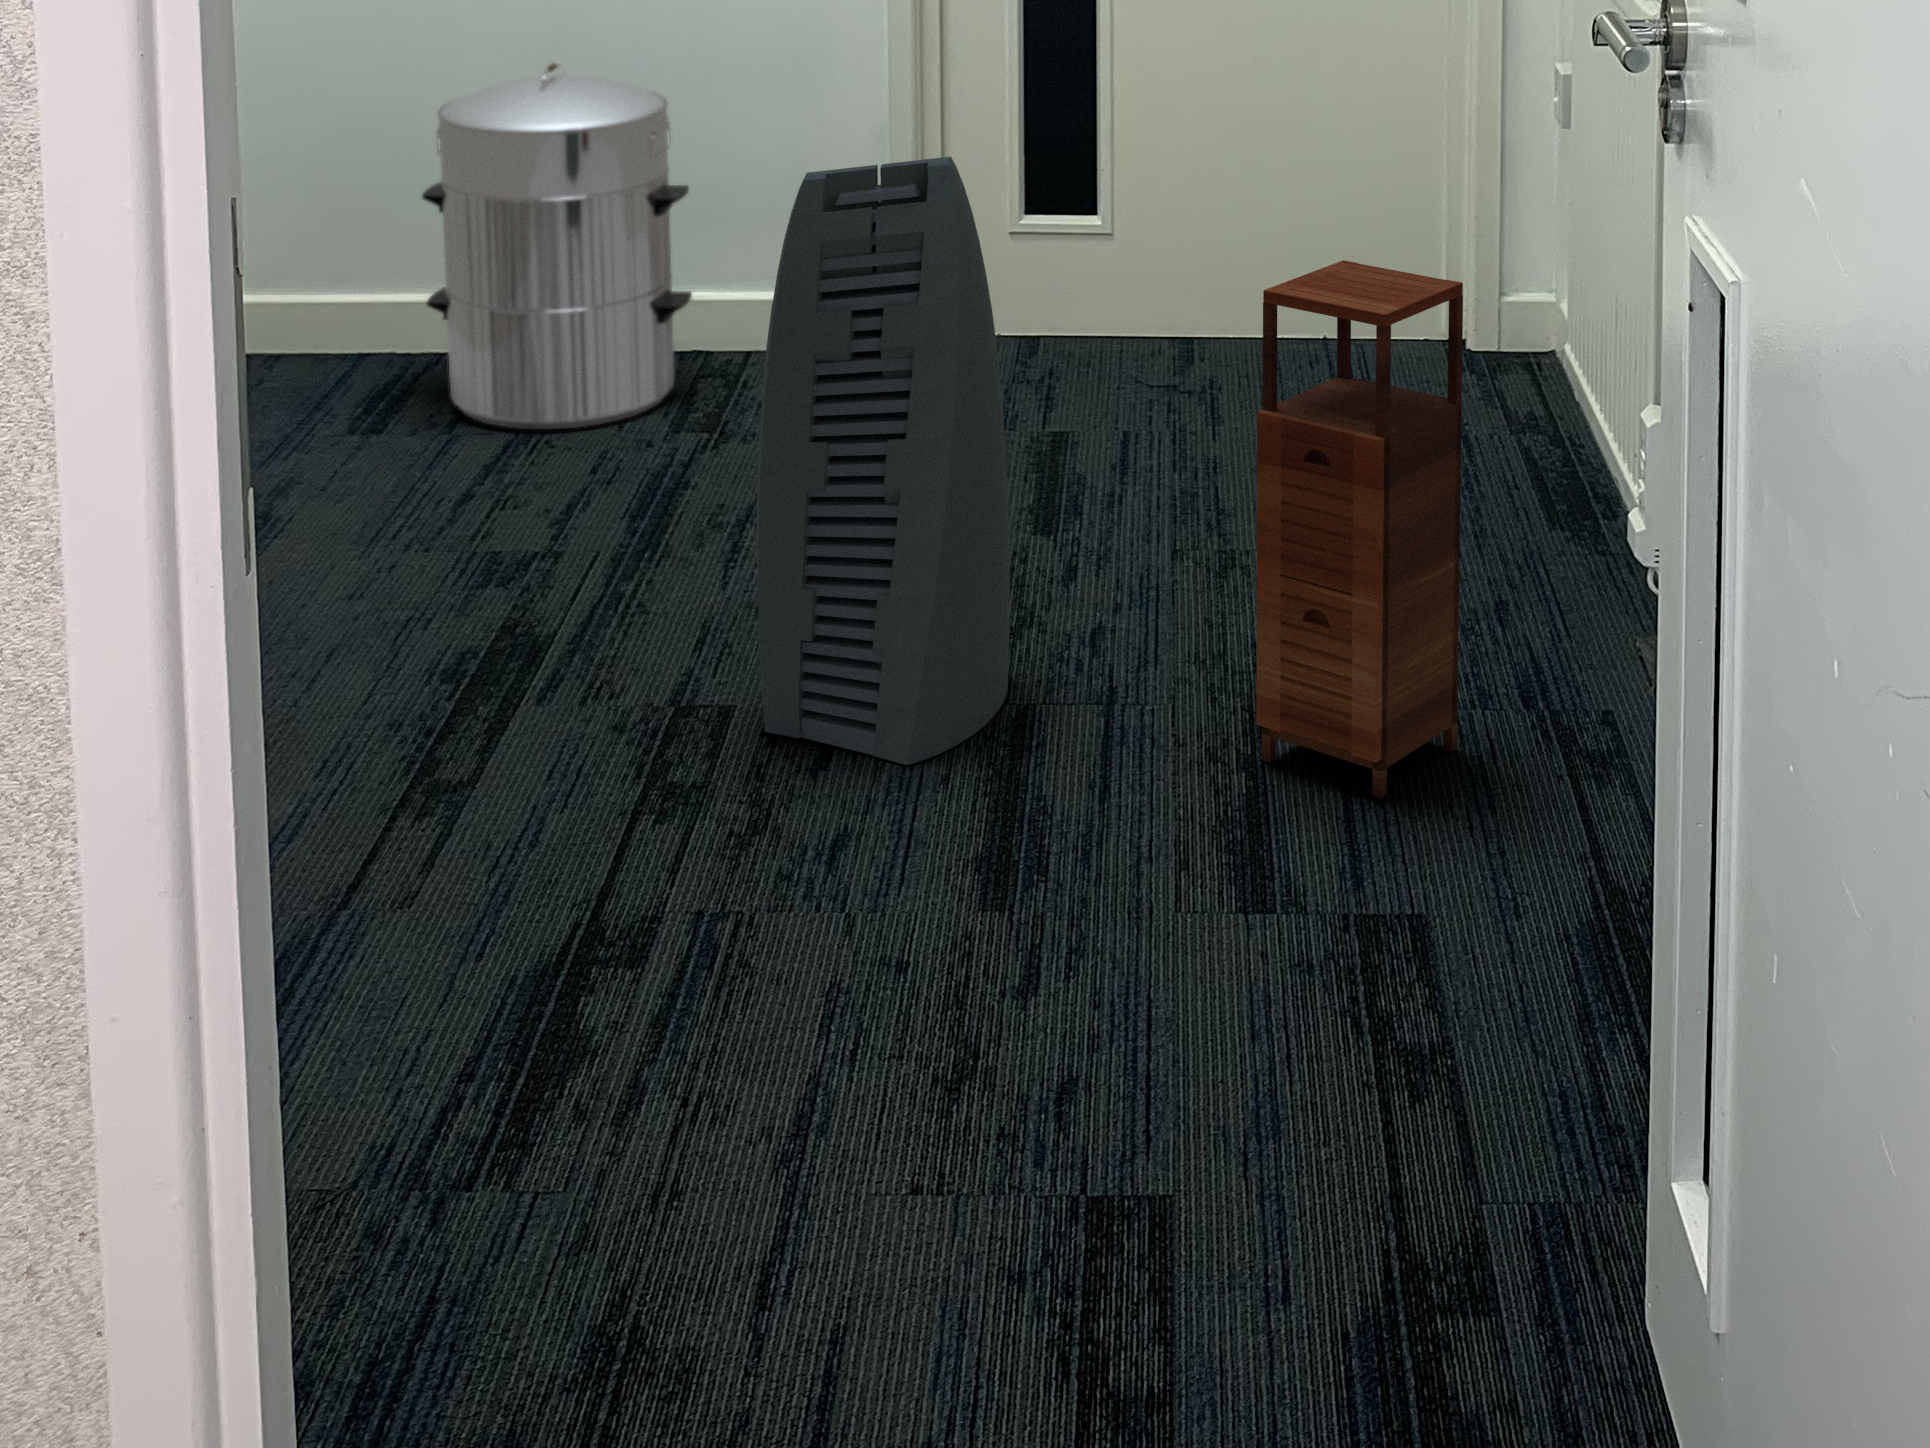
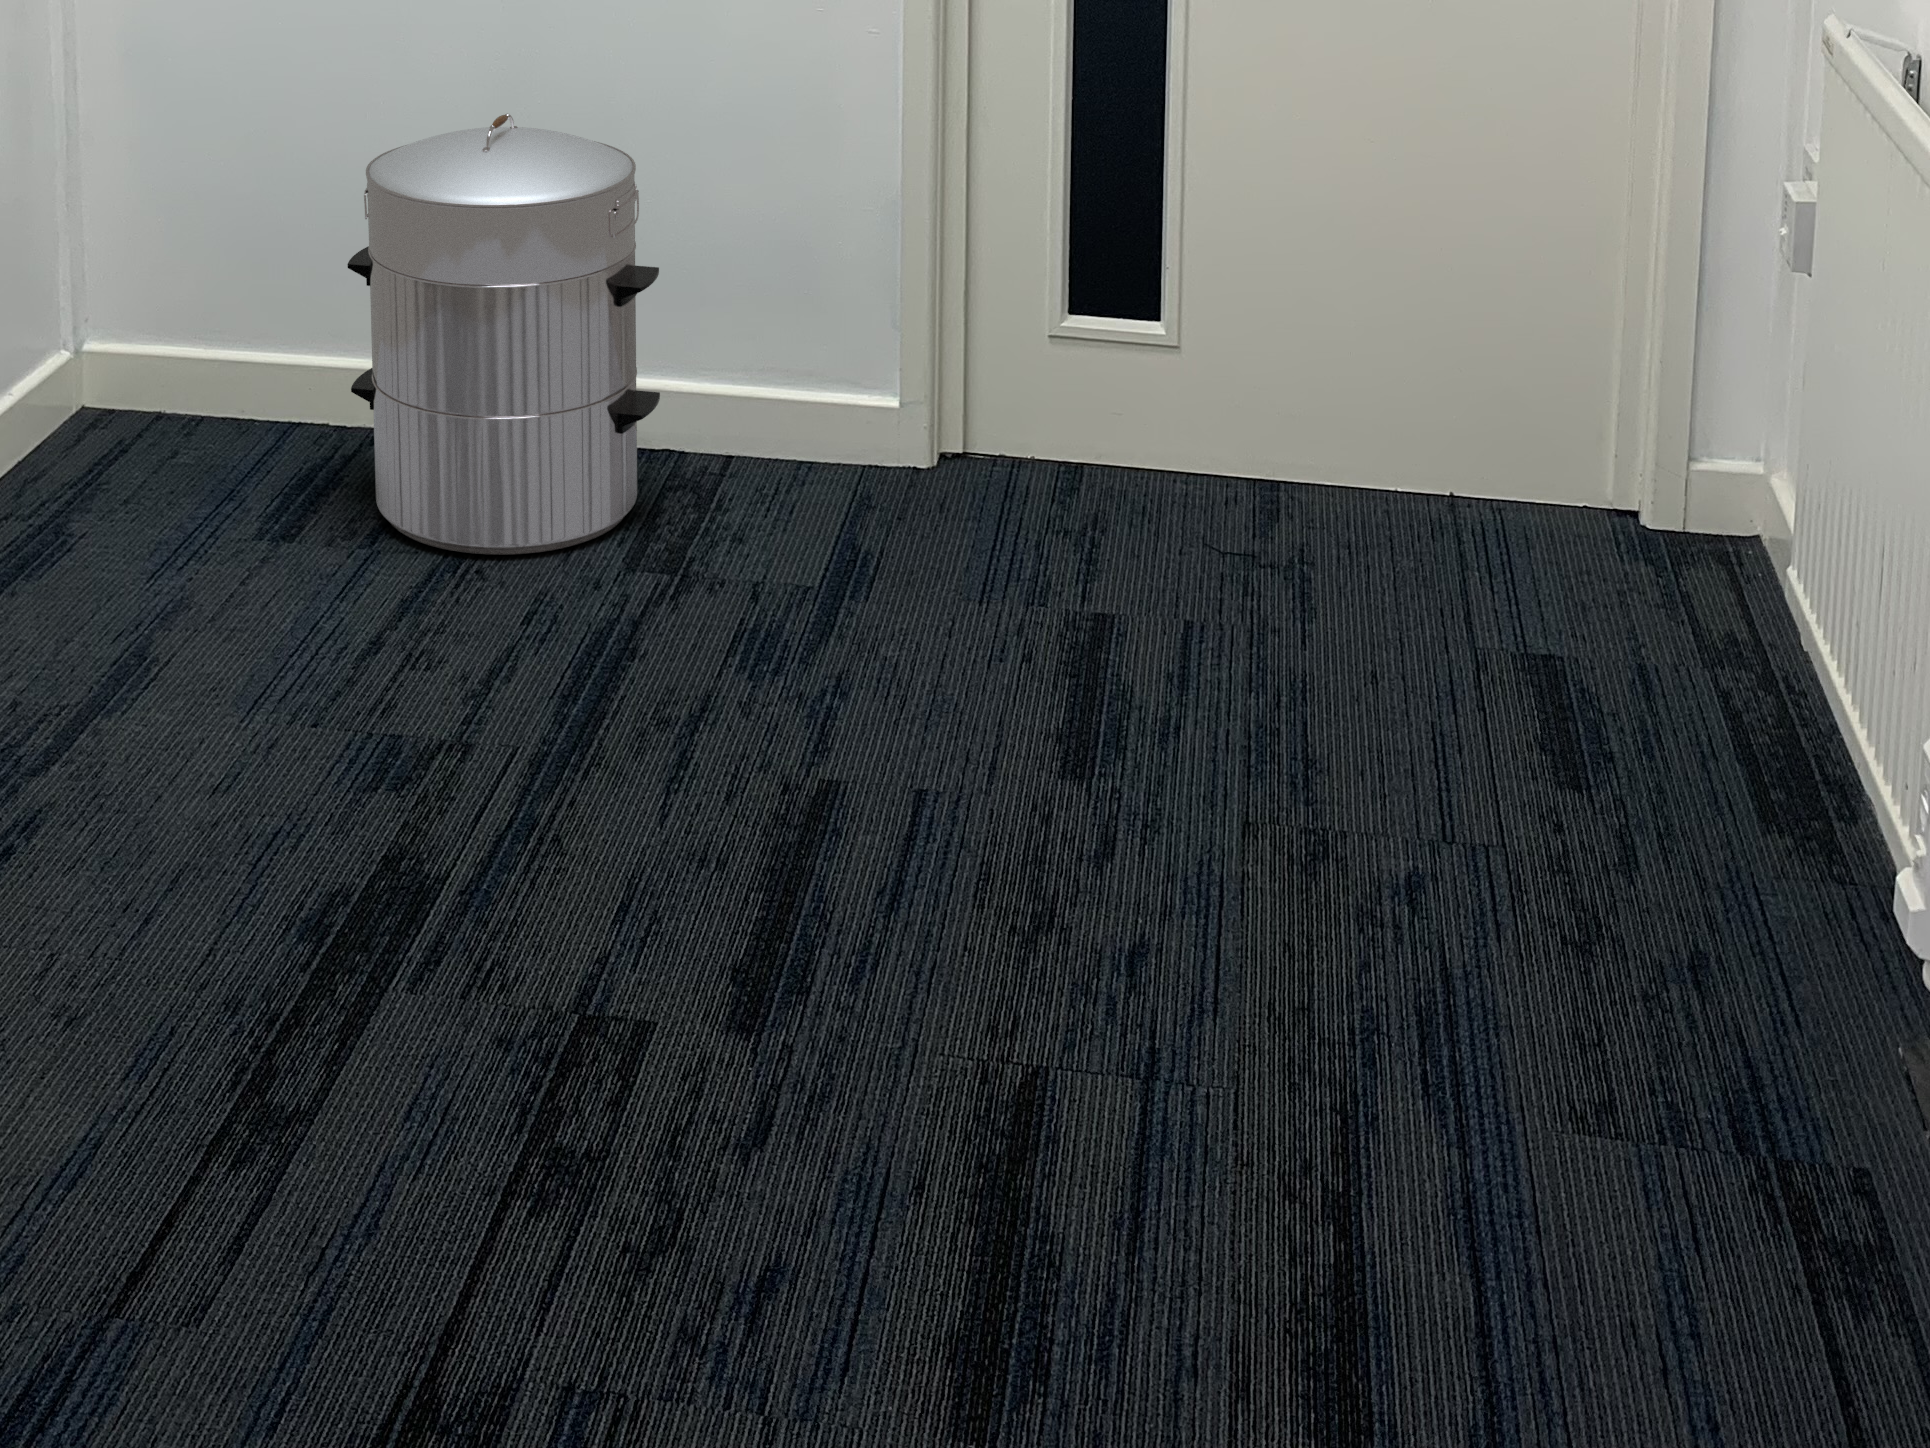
air purifier: present [757,157,1010,765] -> none [681,350,1016,1155]
storage cabinet: present [1256,260,1463,798] -> none [1343,537,1668,1304]

